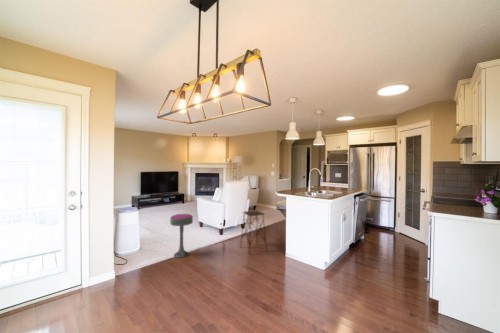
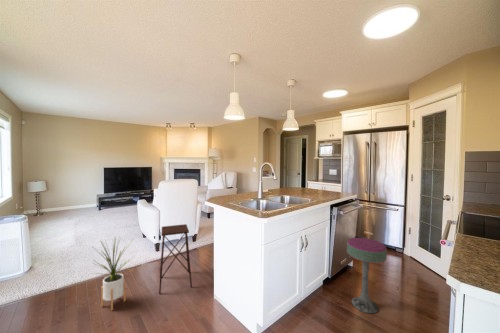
bar stool: present [170,214,193,258] -> present [347,238,387,313]
house plant: none [213,214,238,263] -> present [100,242,126,310]

